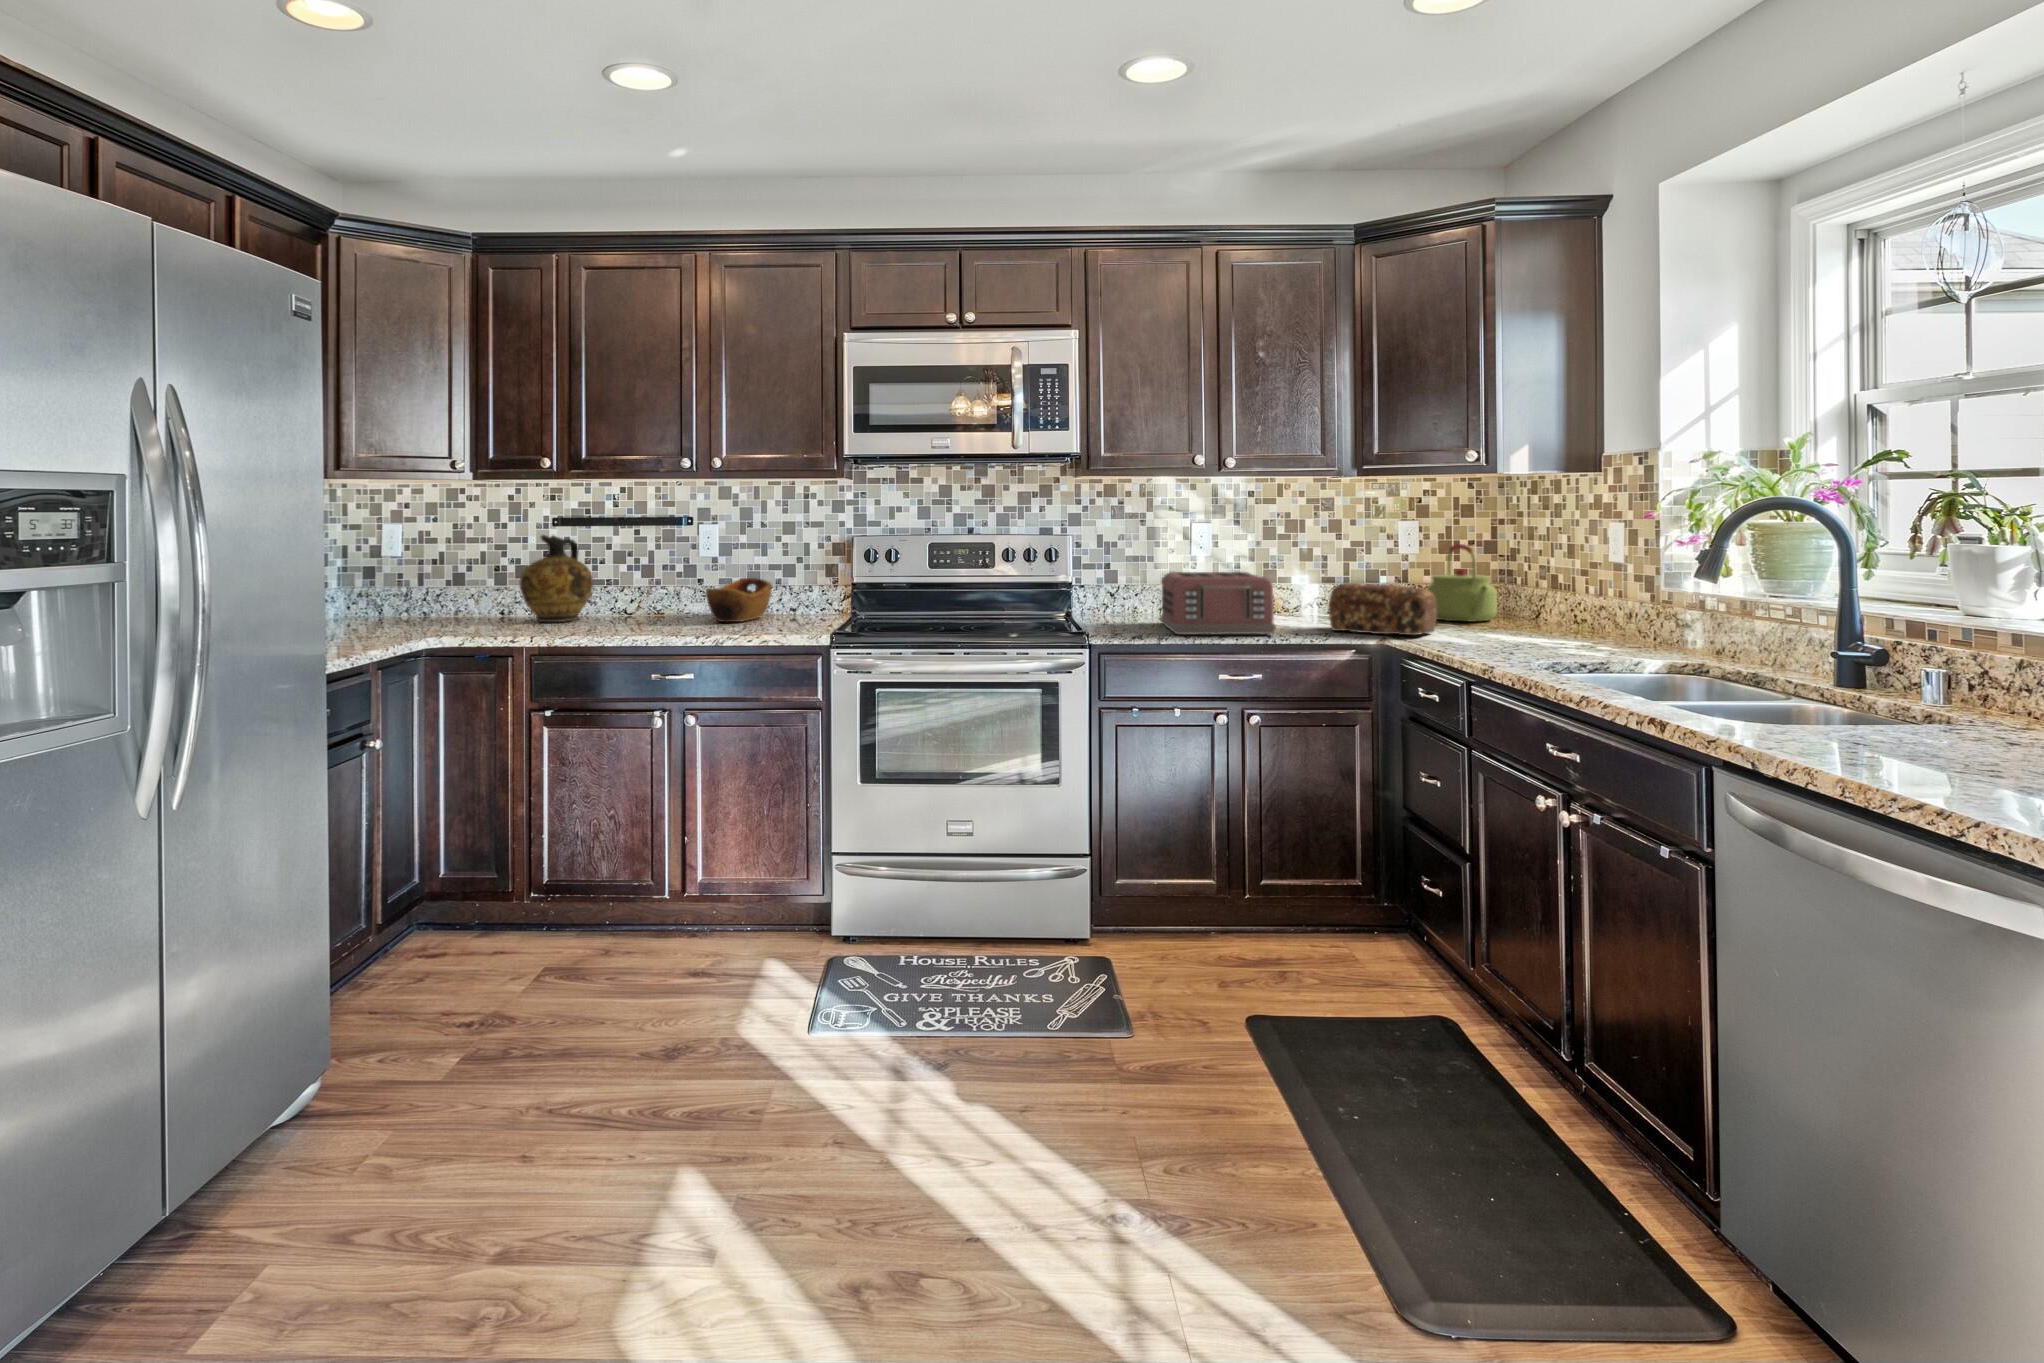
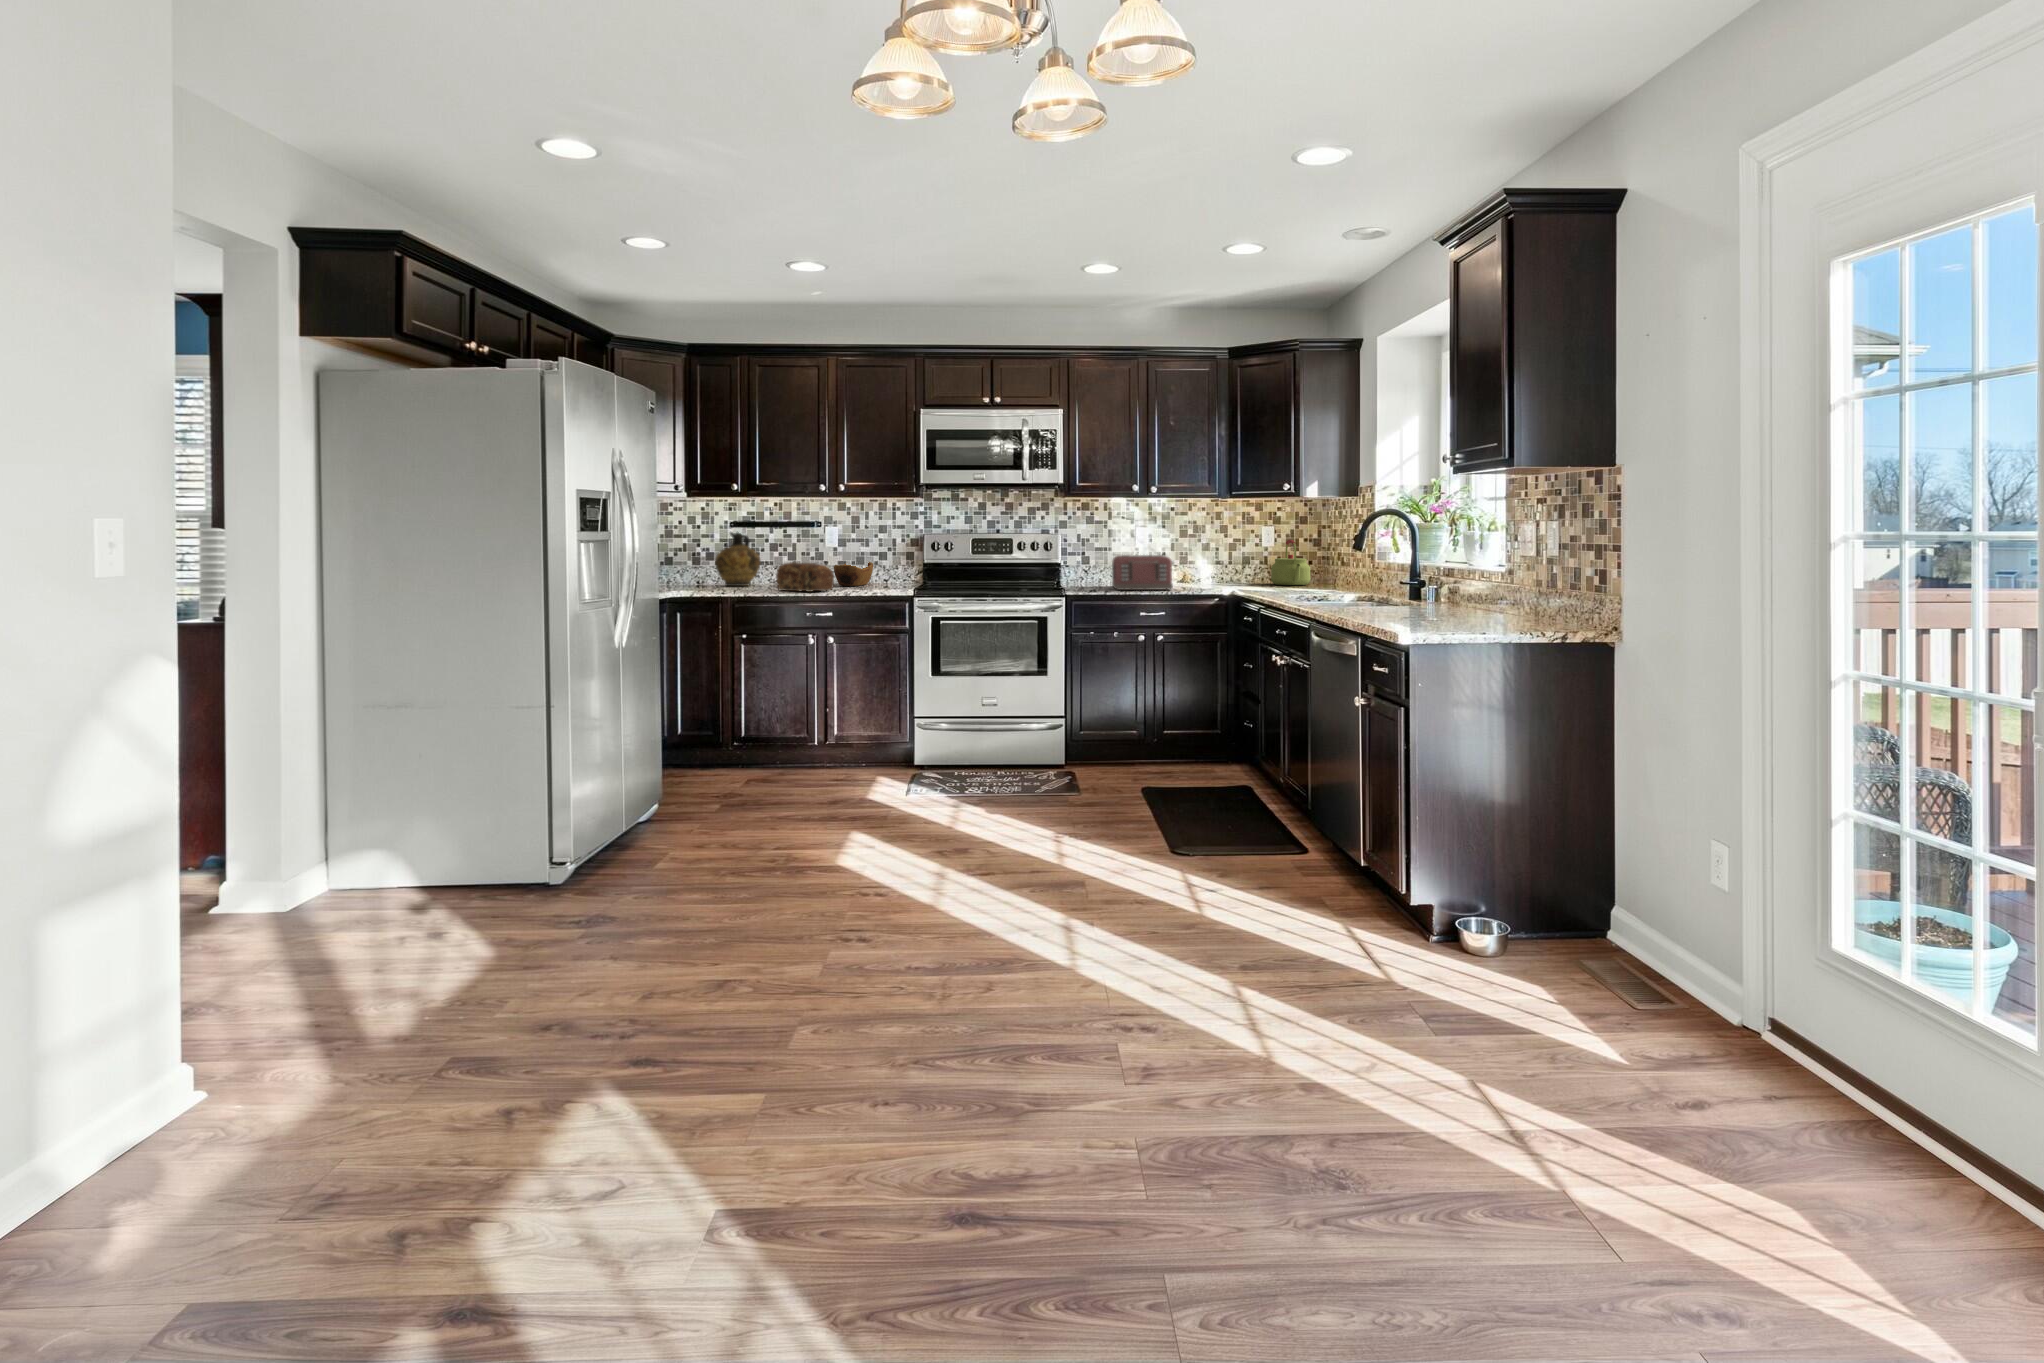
bread loaf: present [1329,583,1437,635] -> present [776,562,834,592]

